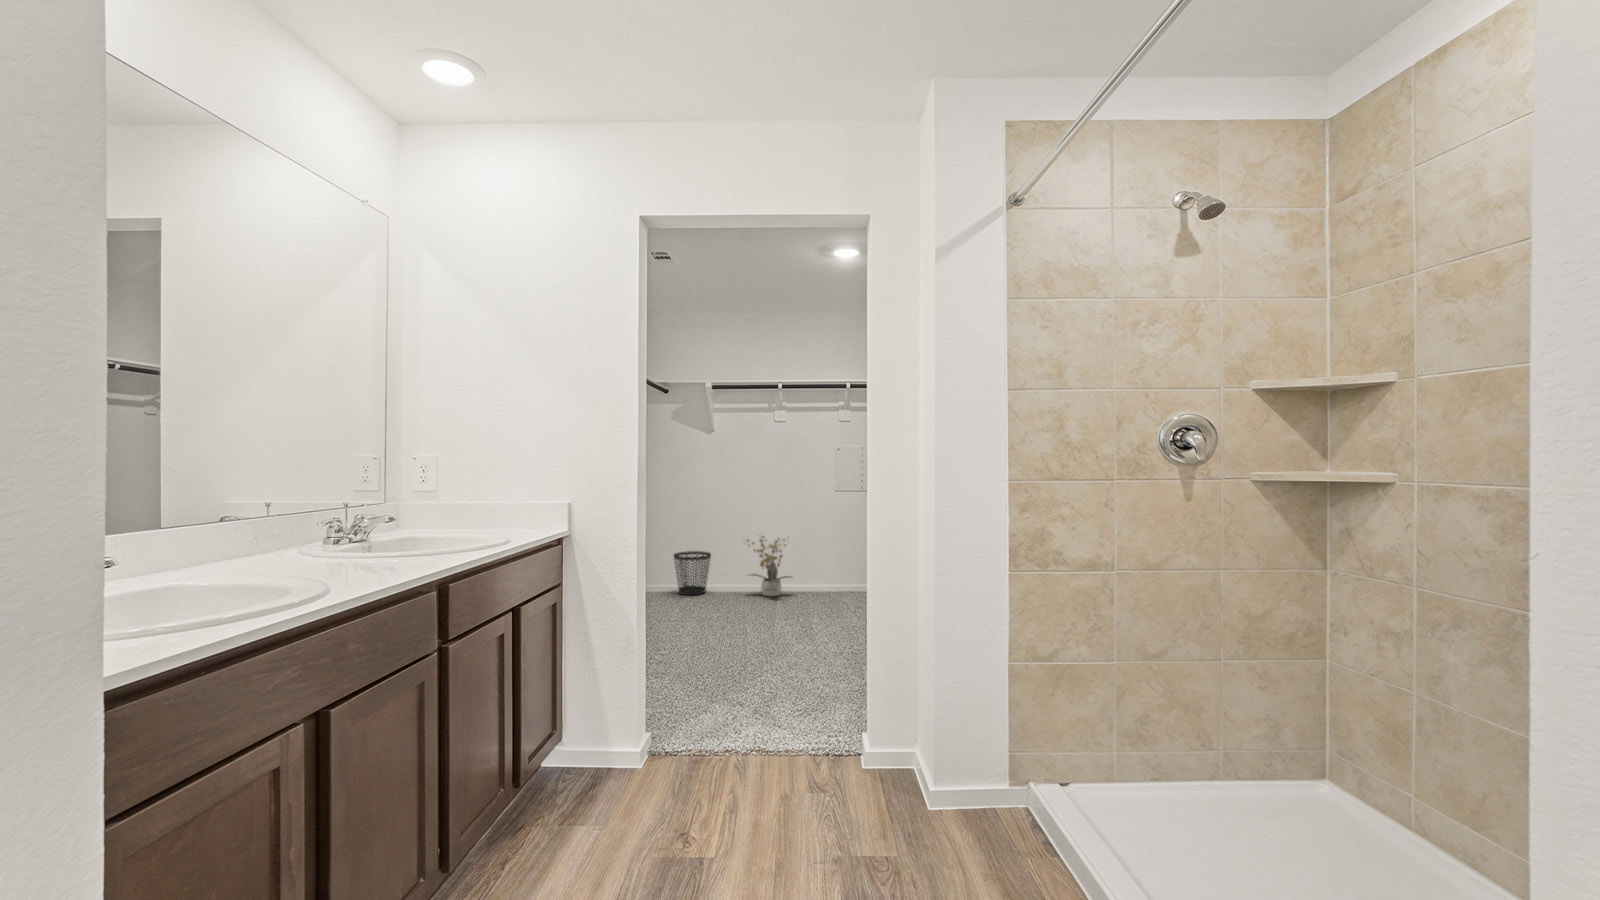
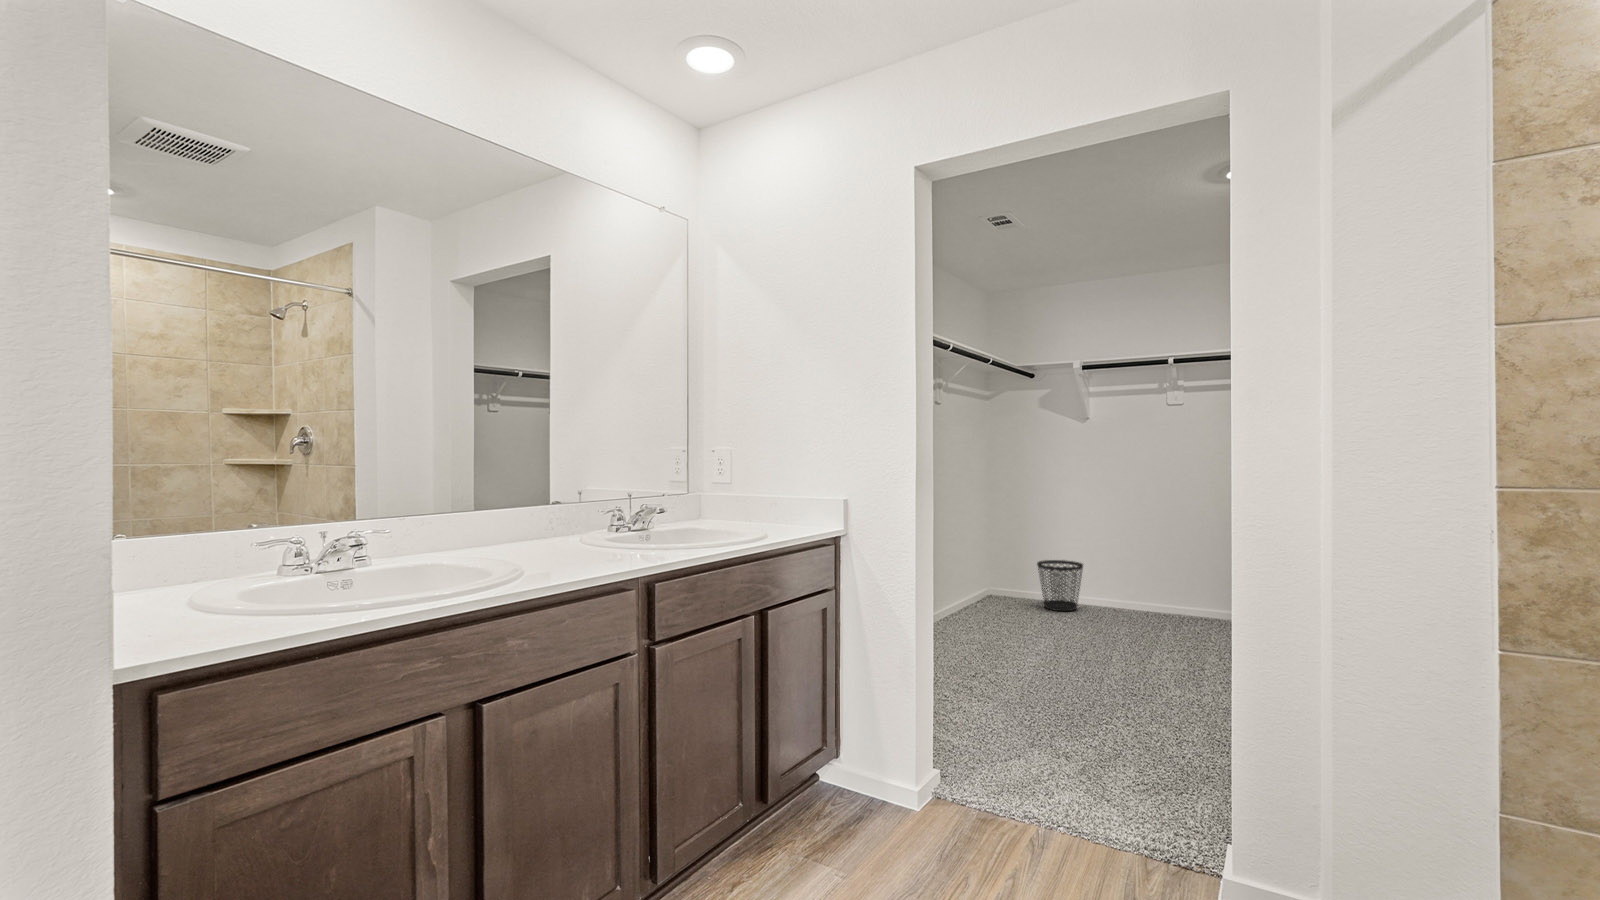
potted plant: present [747,536,791,596] -> none [1123,546,1196,625]

